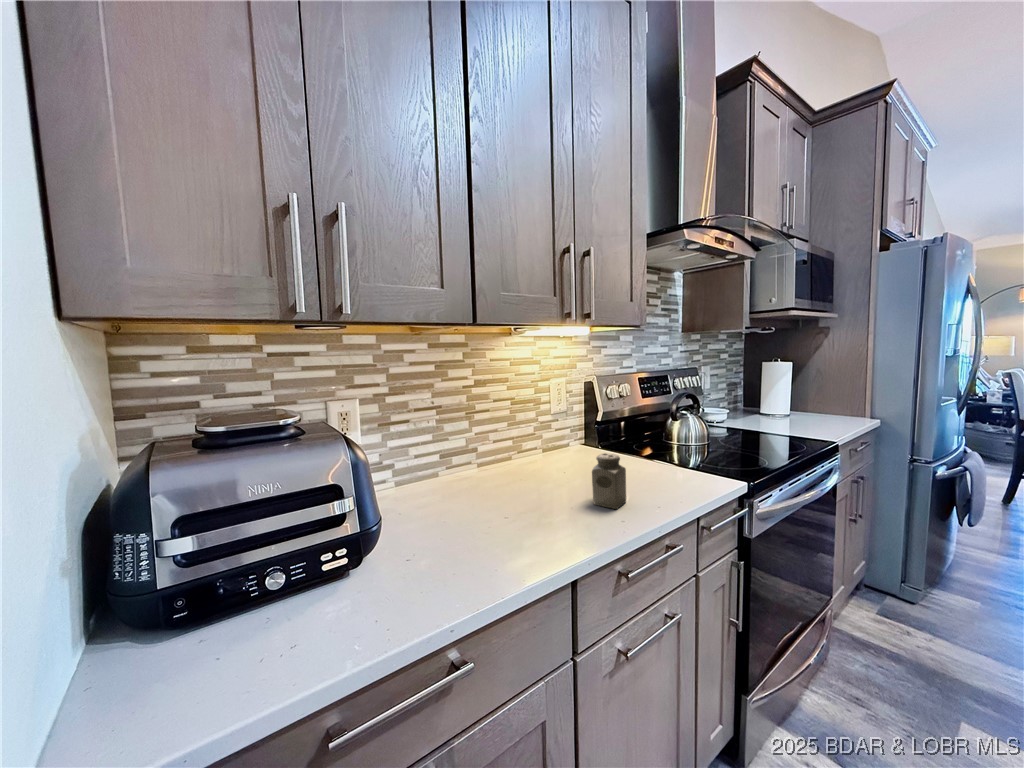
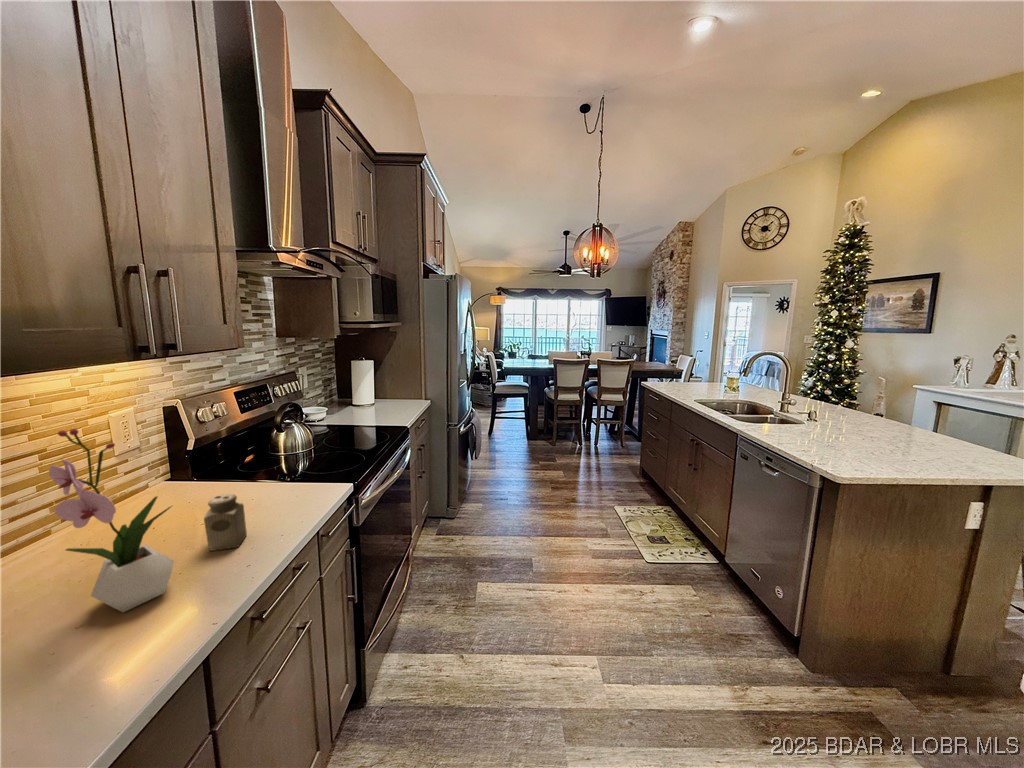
flower arrangement: none [498,365,565,524] -> present [49,429,174,612]

